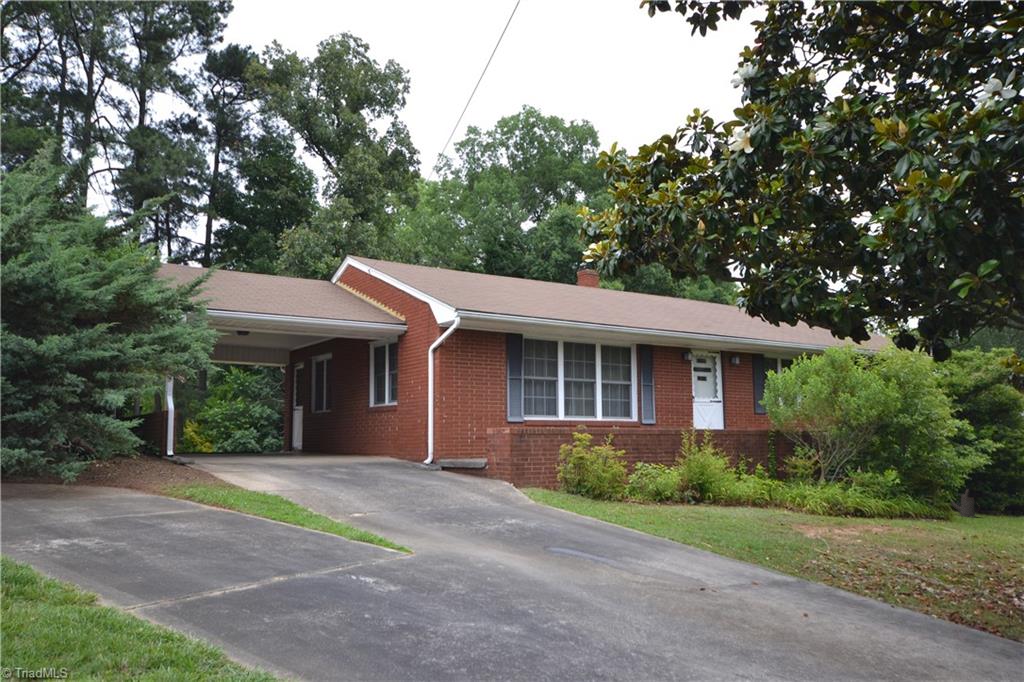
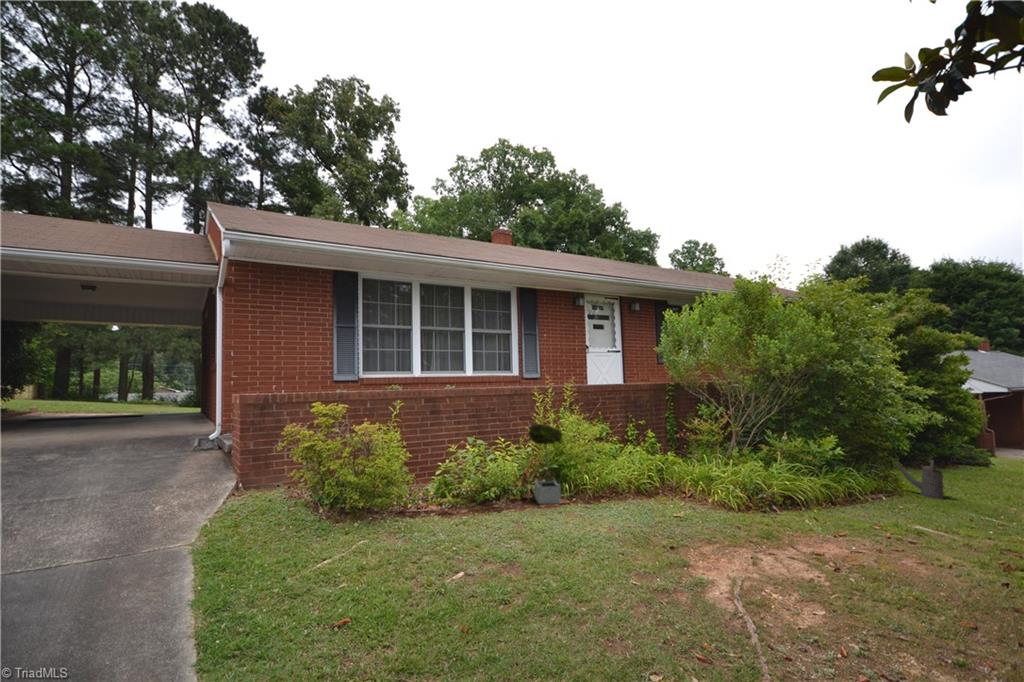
potted tree: none [688,451,711,504] -> present [529,424,562,504]

